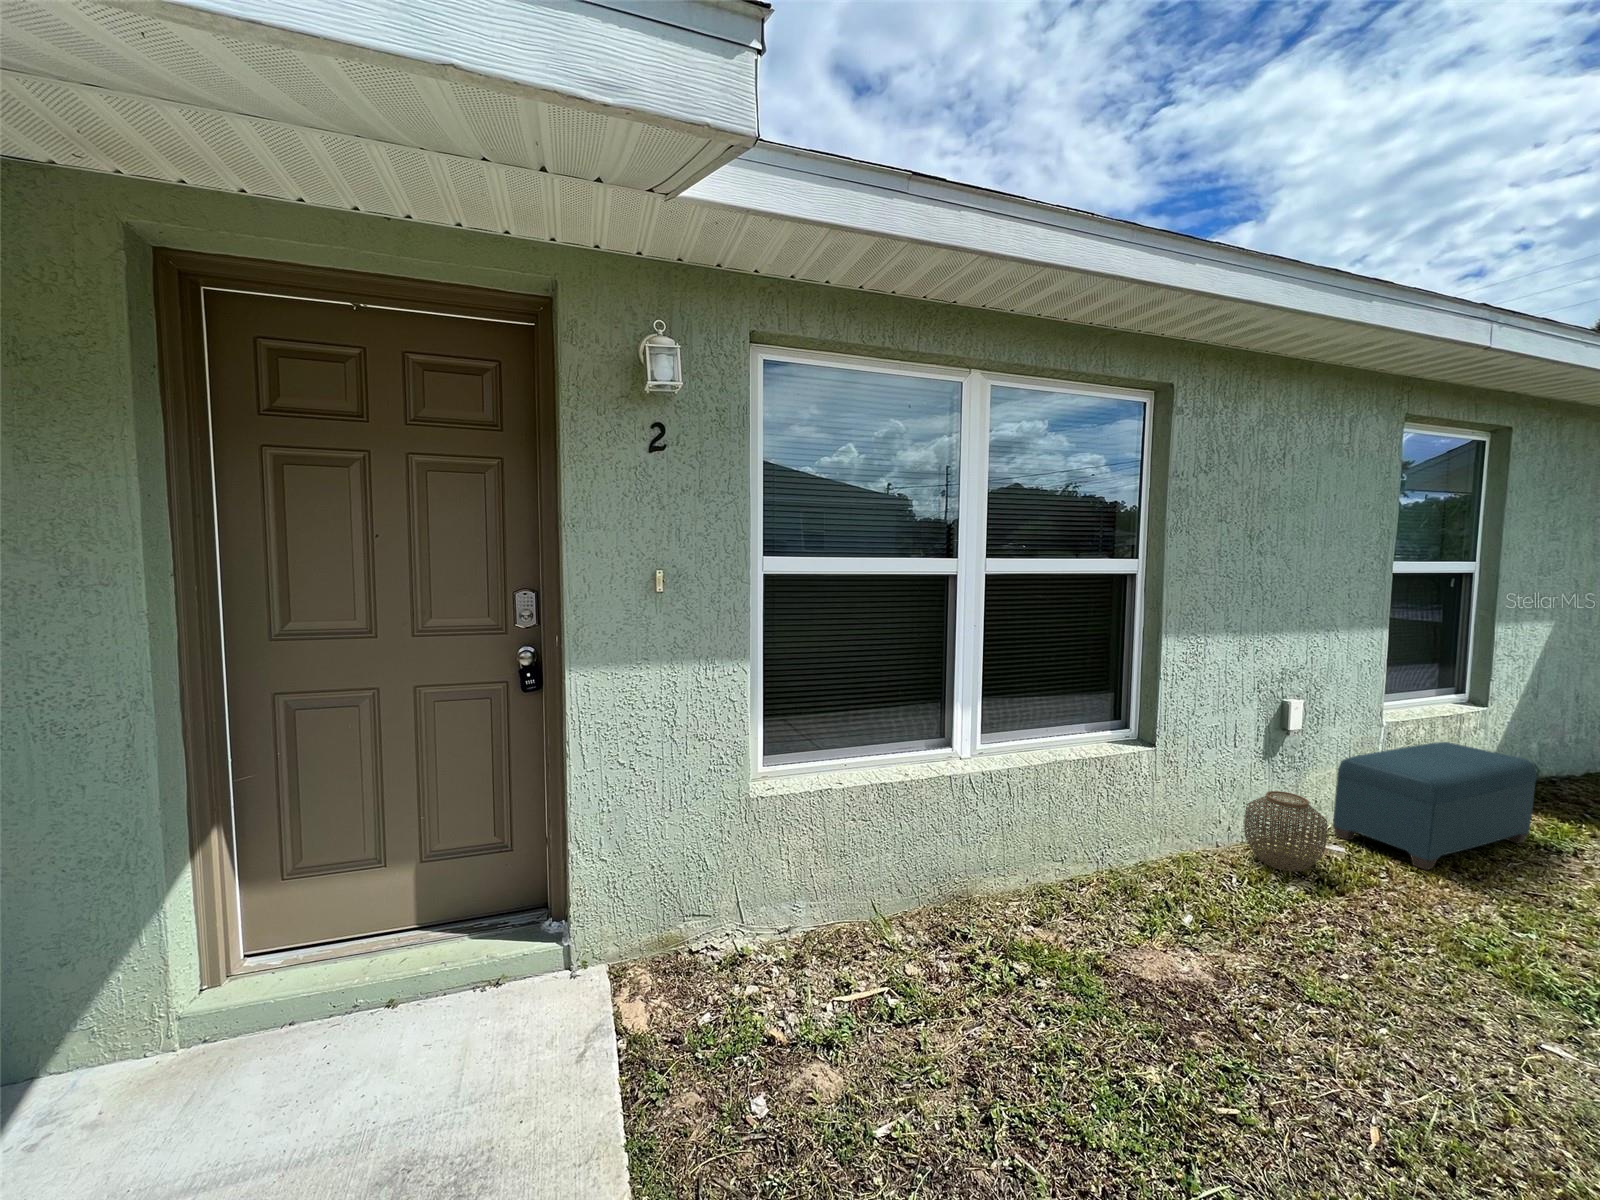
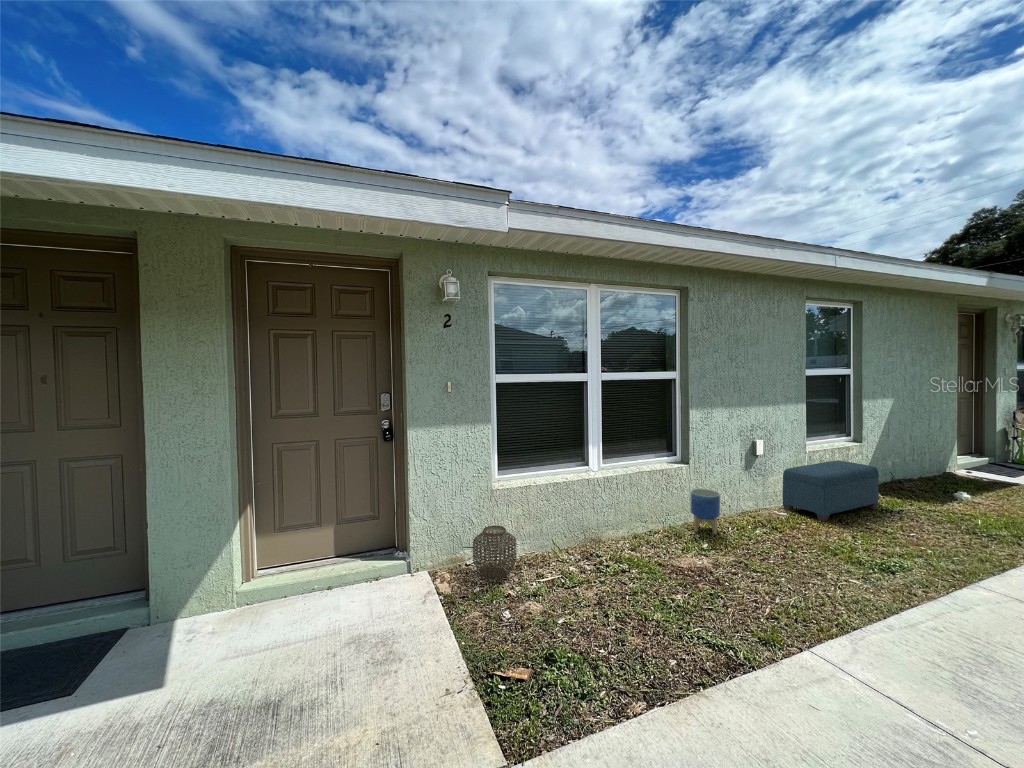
woven basket: present [1244,791,1327,871] -> present [473,525,517,579]
planter: none [1155,796,1221,894] -> present [690,489,720,534]

